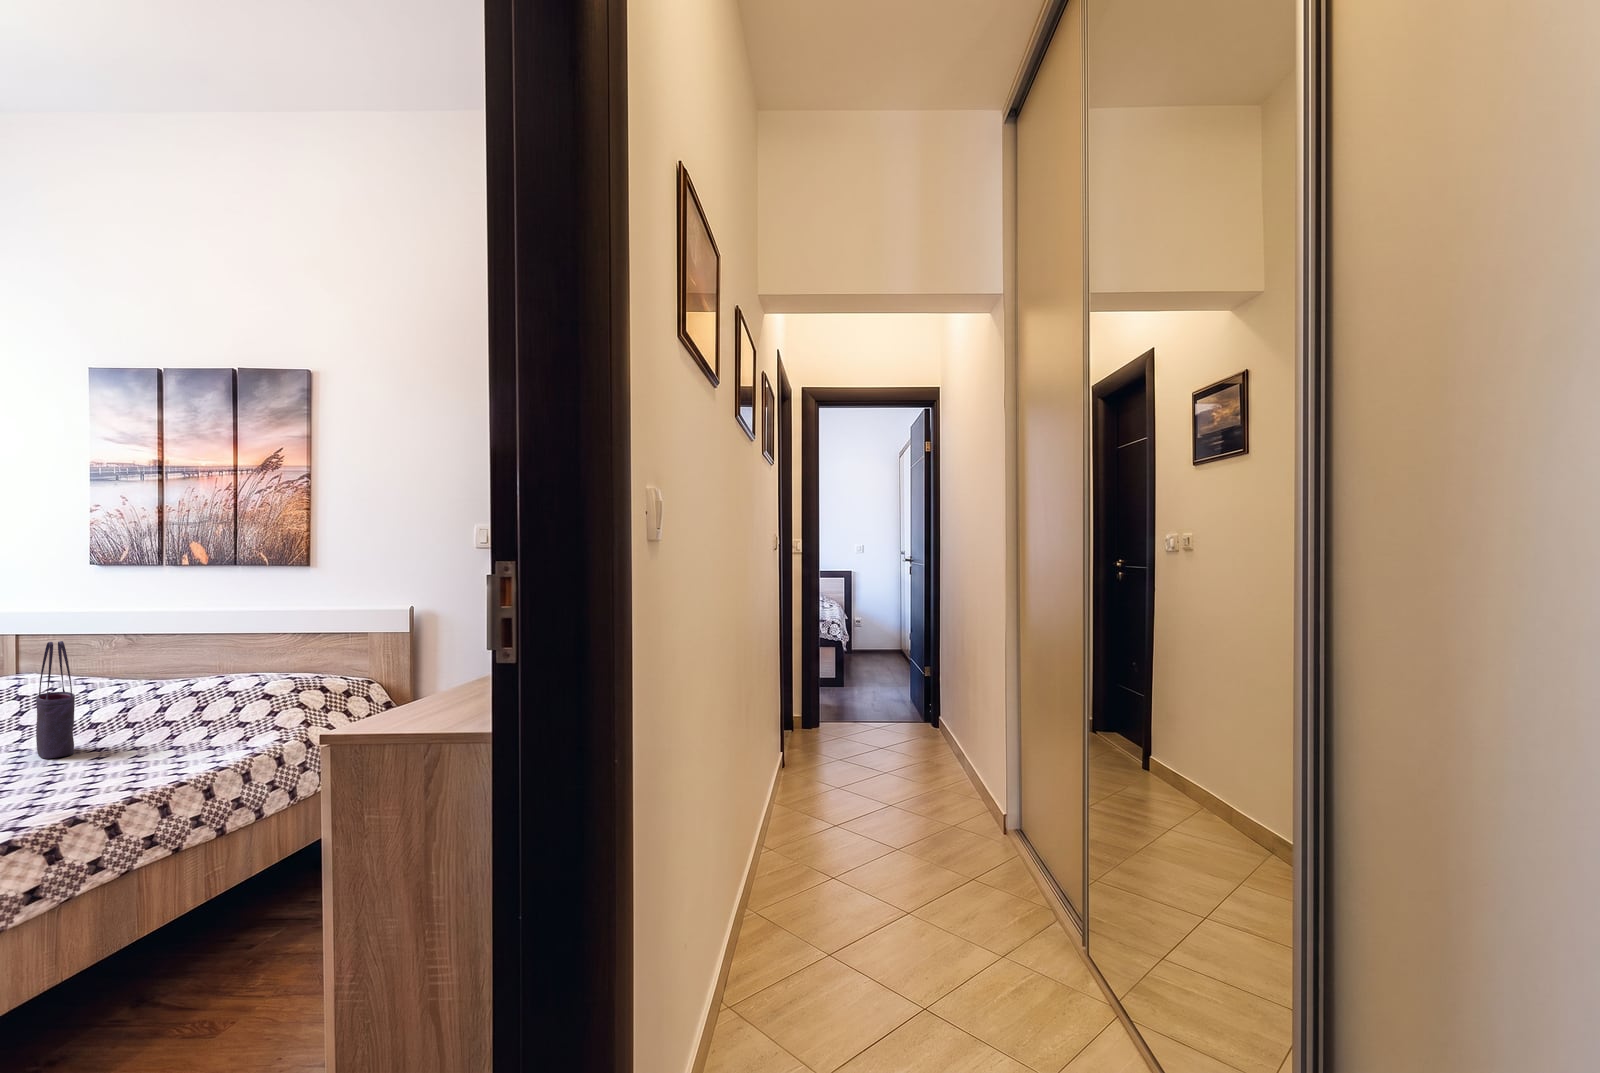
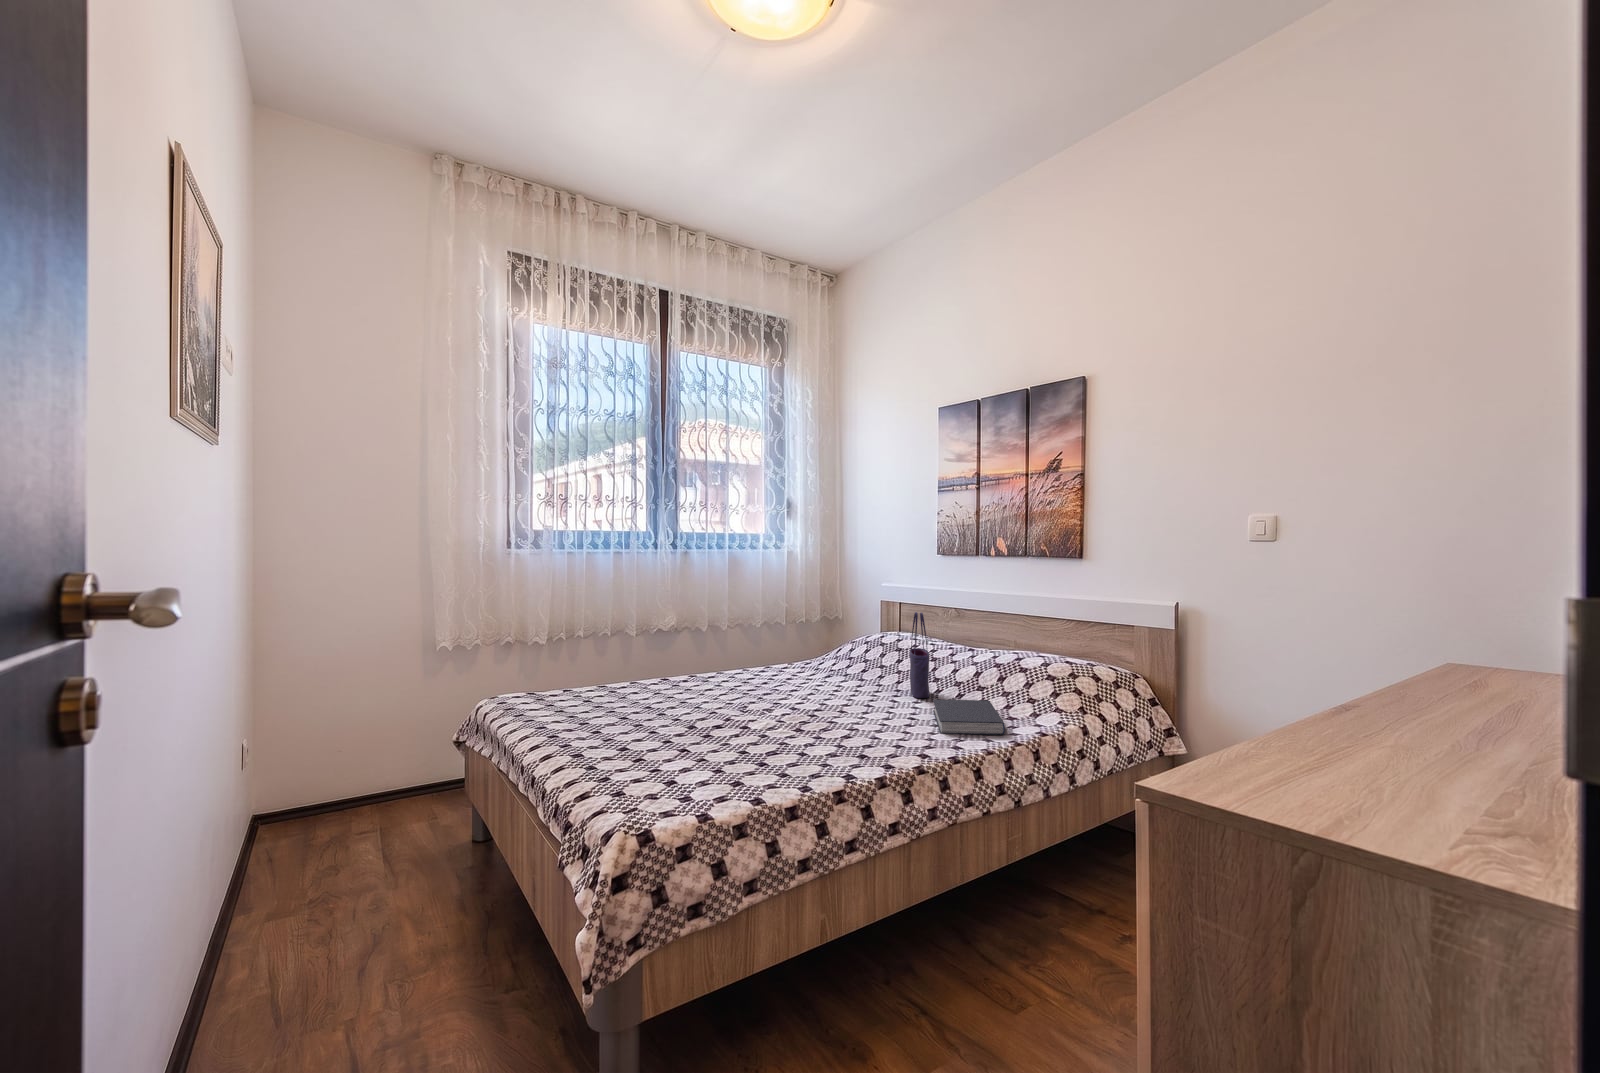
book: none [83,735,203,786] -> present [933,699,1005,735]

